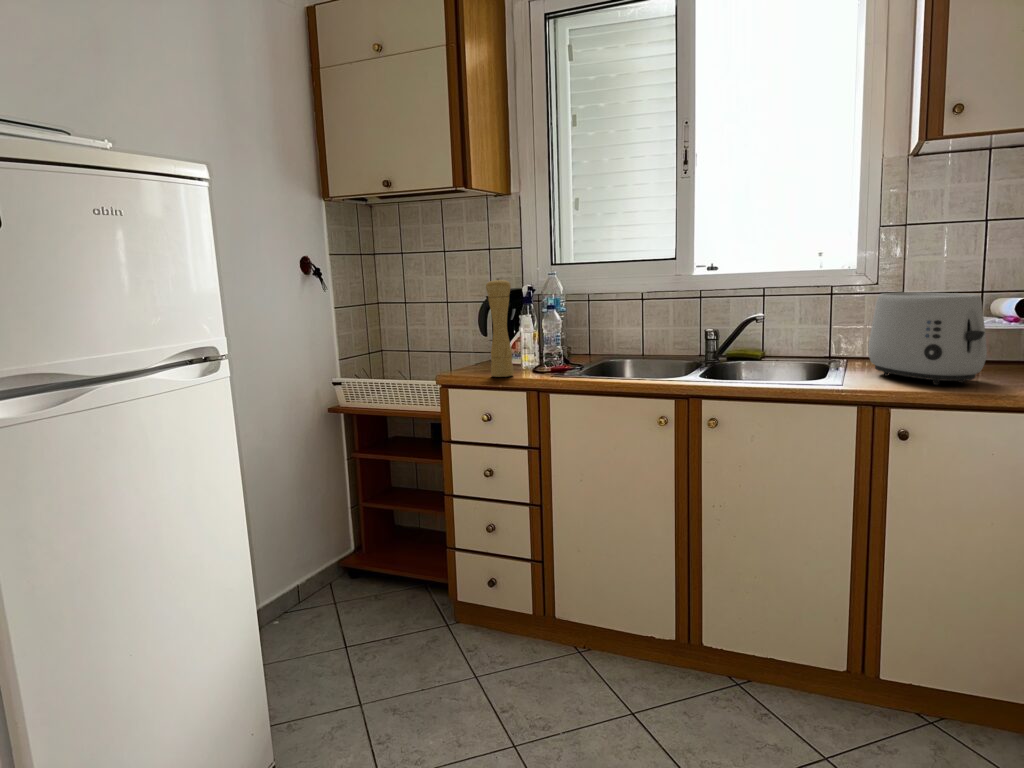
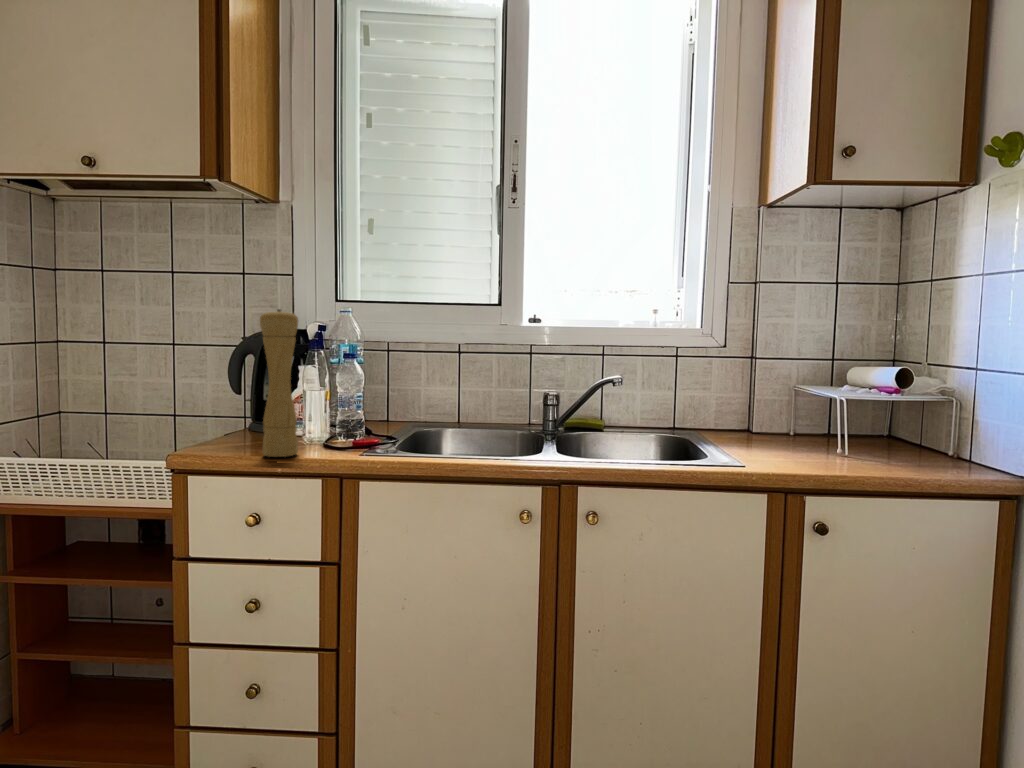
toaster: present [869,292,987,385] -> none [751,355,903,465]

